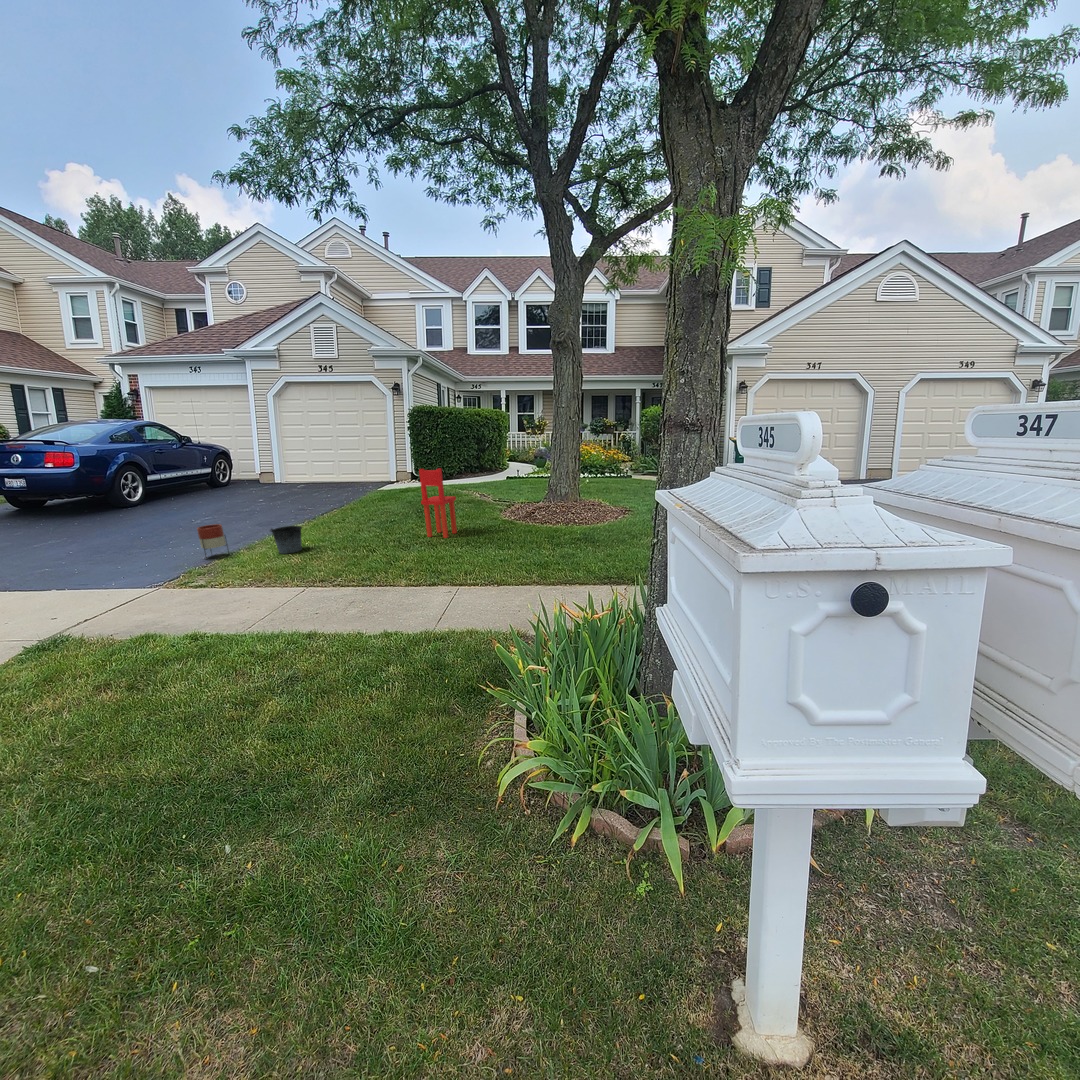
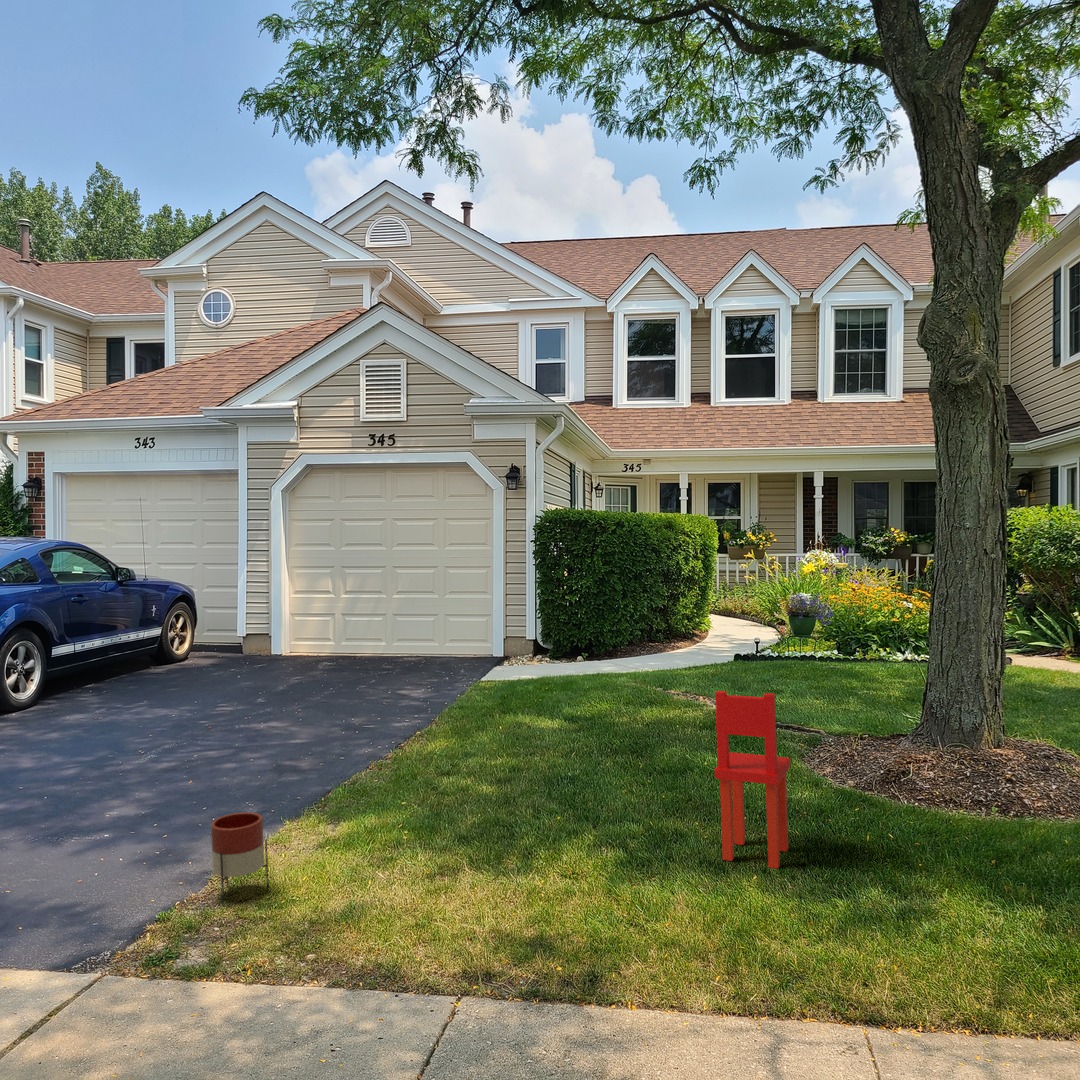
bucket: present [270,526,302,554] -> none [368,821,442,897]

